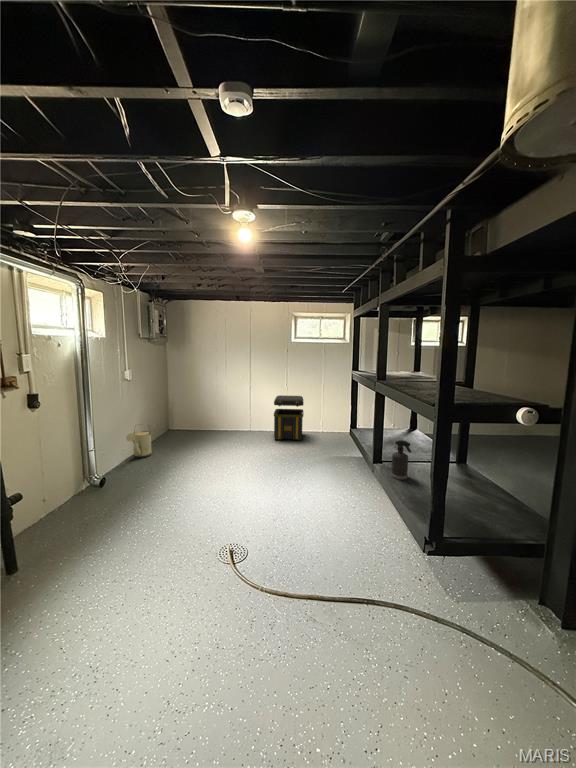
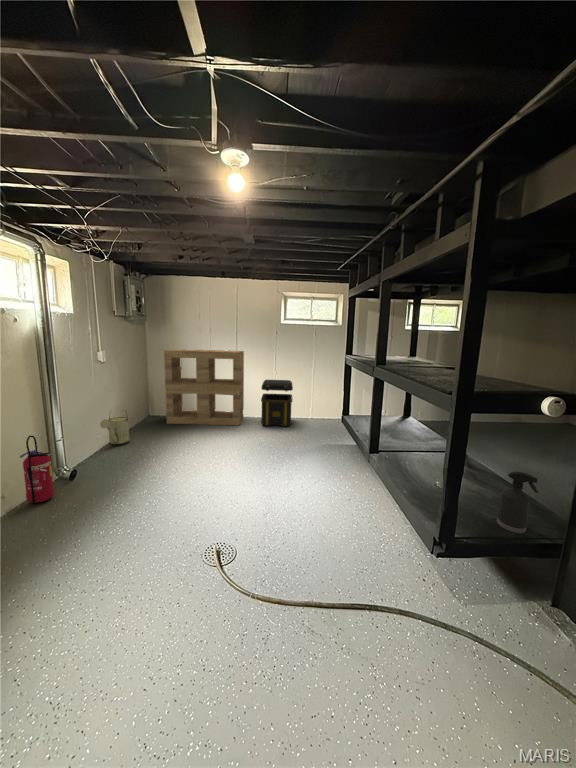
shelving unit: none [184,368,257,439] -> present [164,349,244,425]
spray bottle: present [391,440,411,479] -> present [497,472,538,533]
fire extinguisher: none [60,447,87,507] -> present [20,435,54,503]

